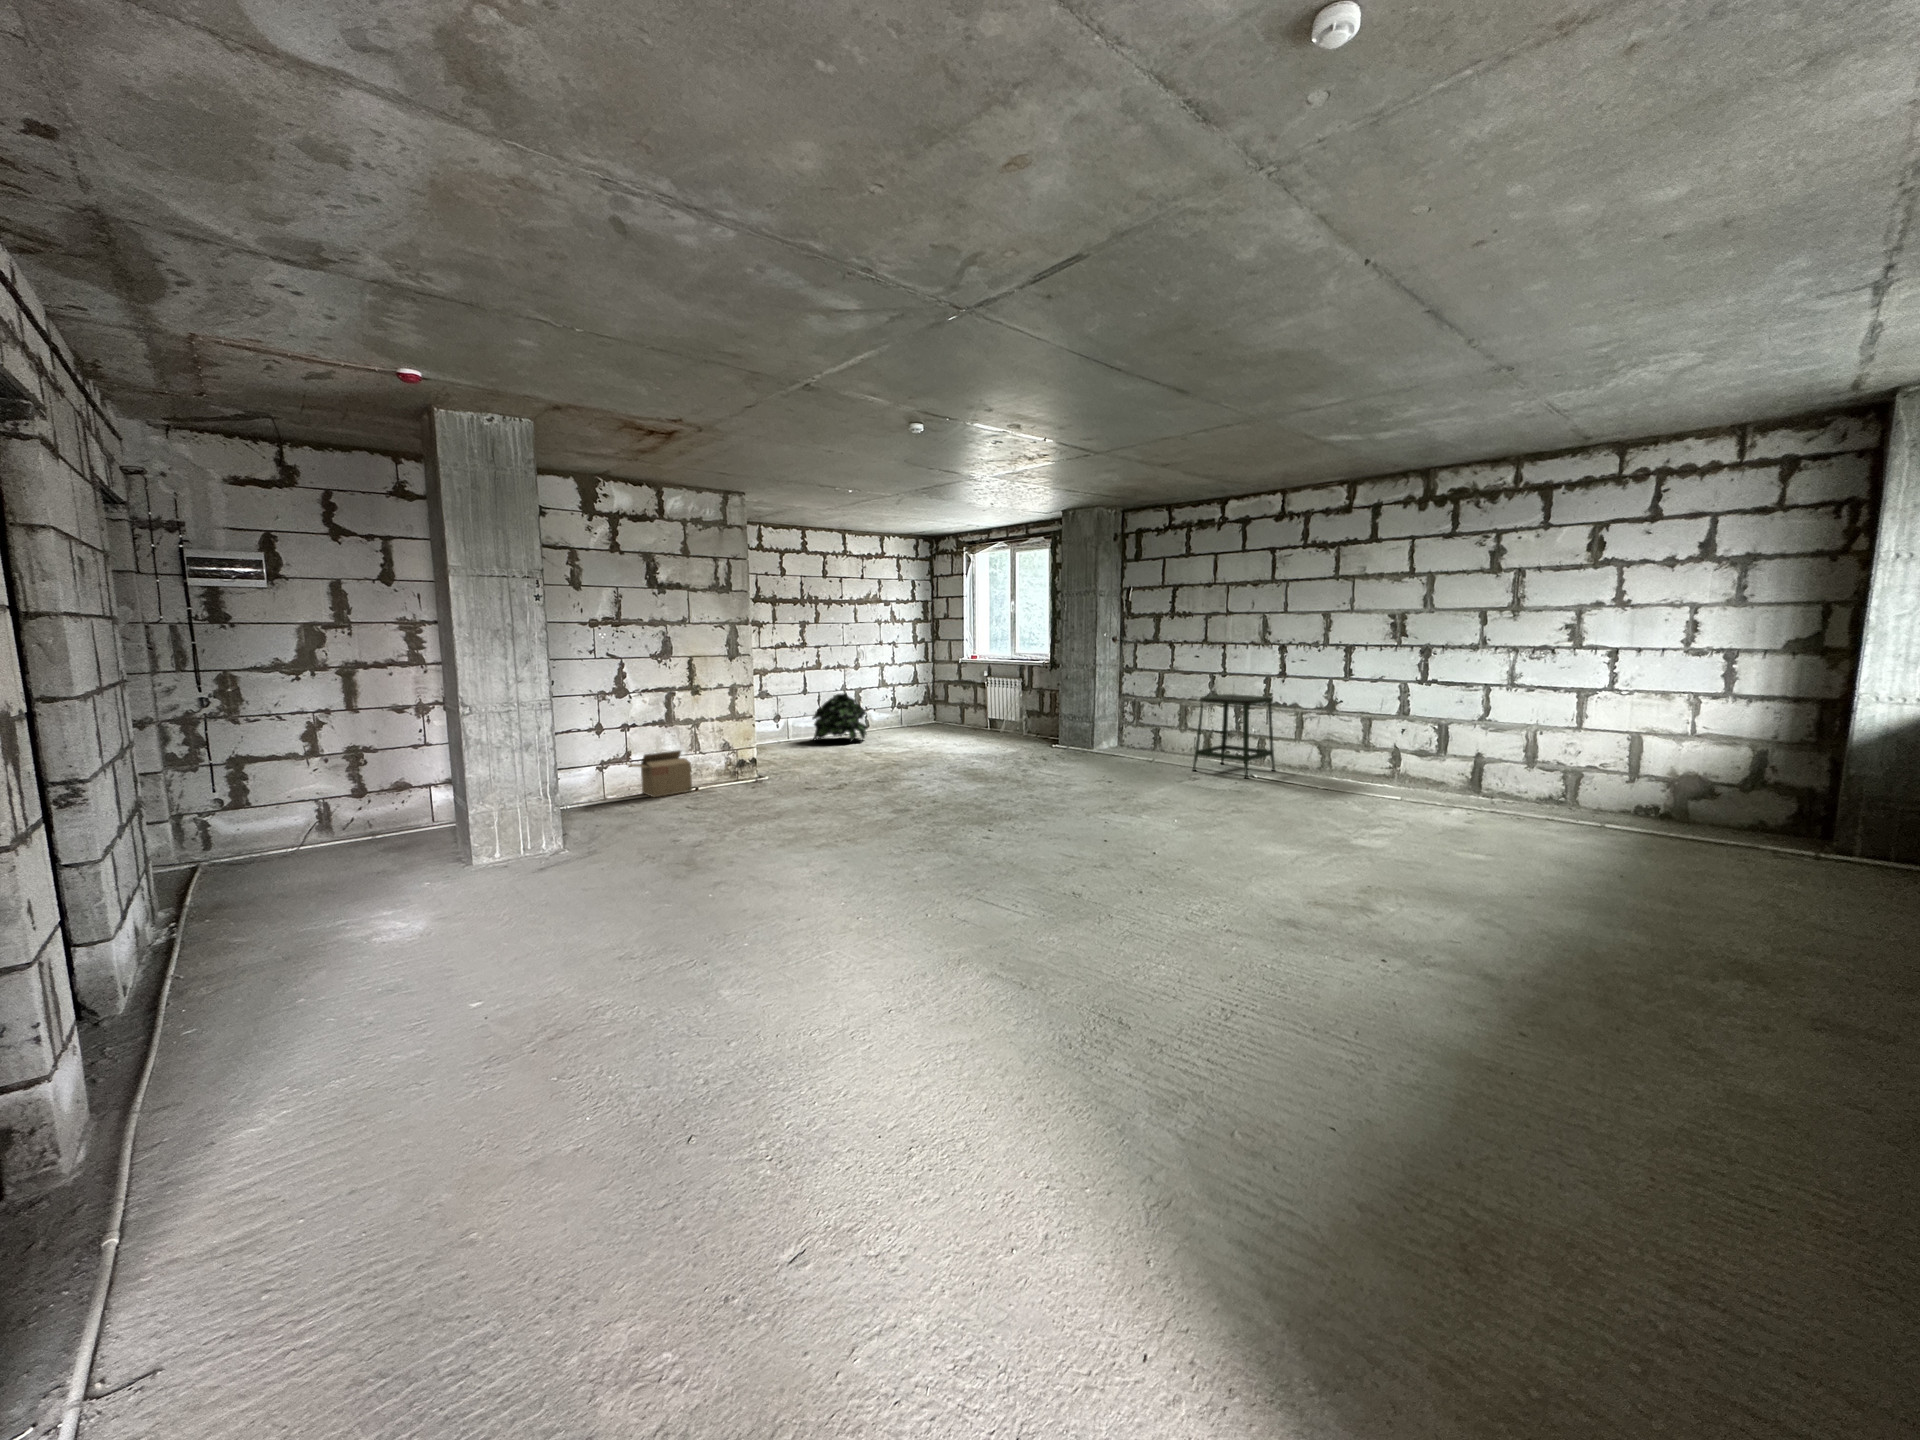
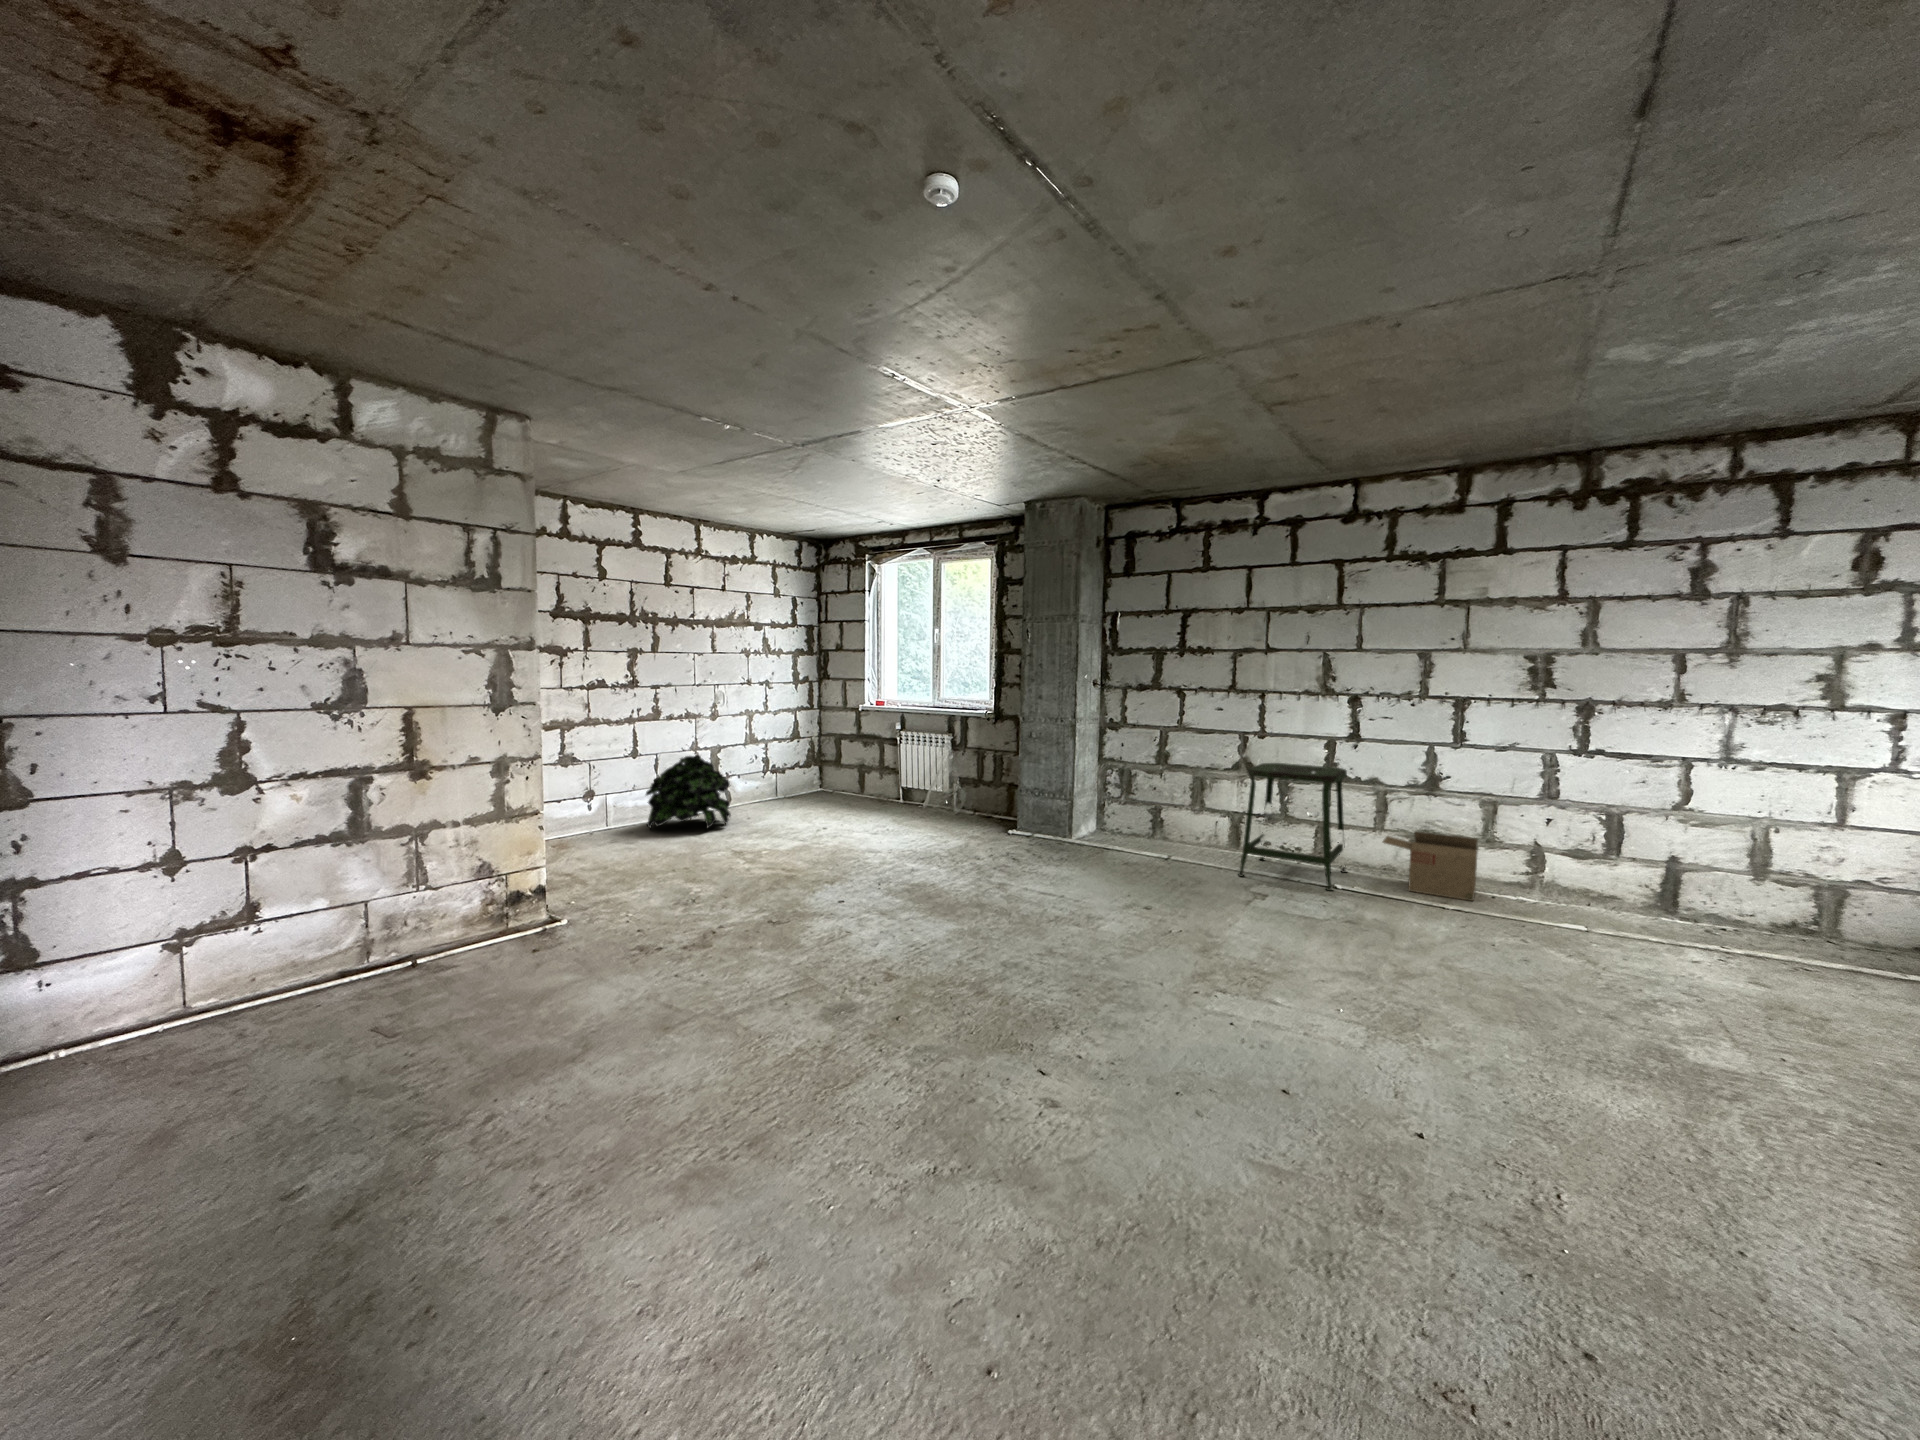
cardboard box: present [626,750,692,797] -> present [1383,831,1478,901]

